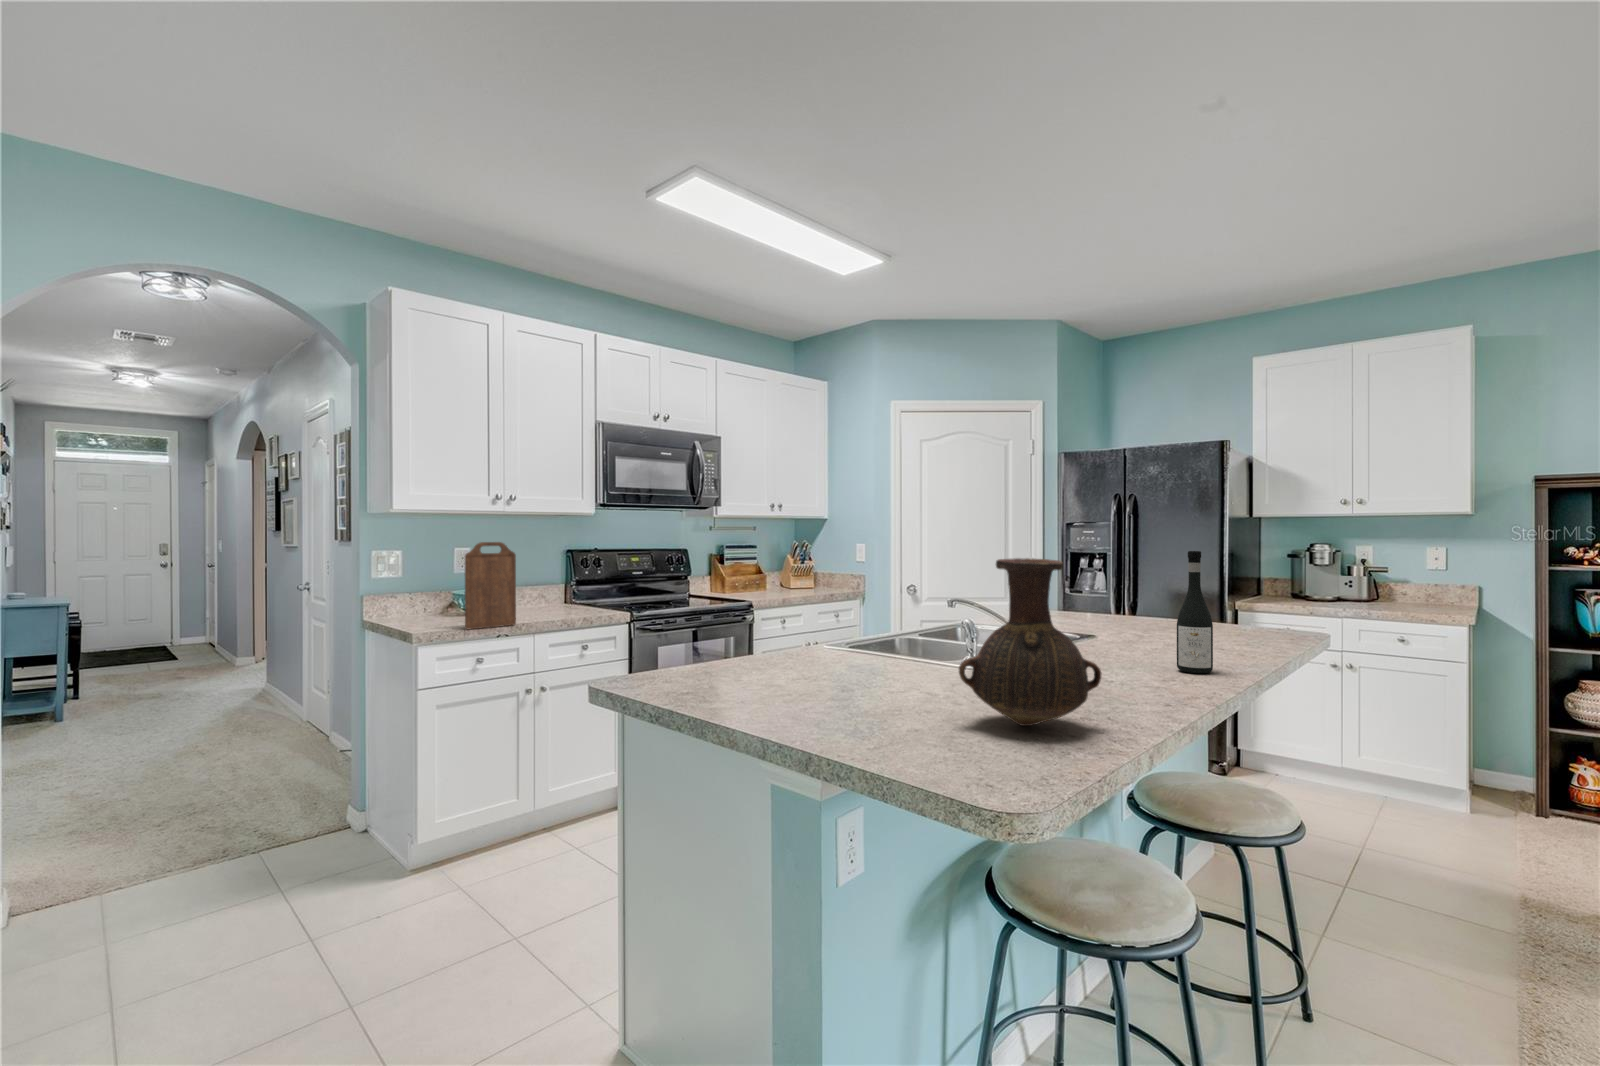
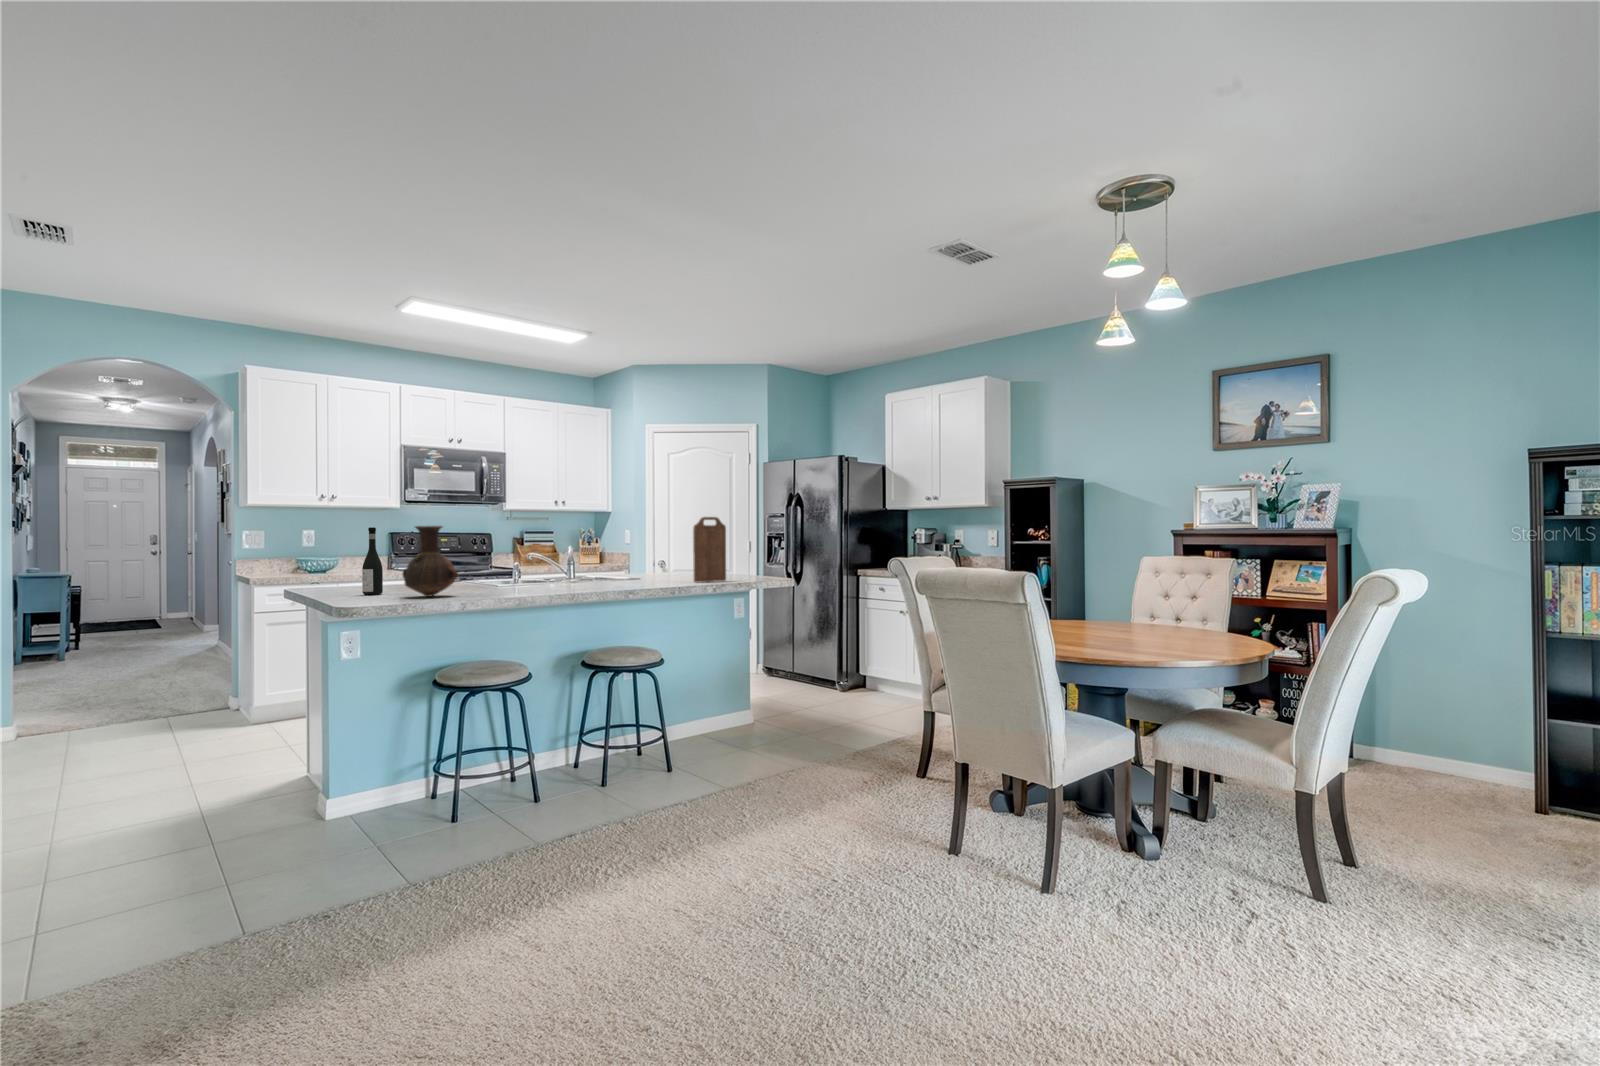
cutting board: present [465,542,516,630] -> present [693,517,726,582]
wine bottle: present [1177,551,1213,673] -> present [362,527,383,595]

